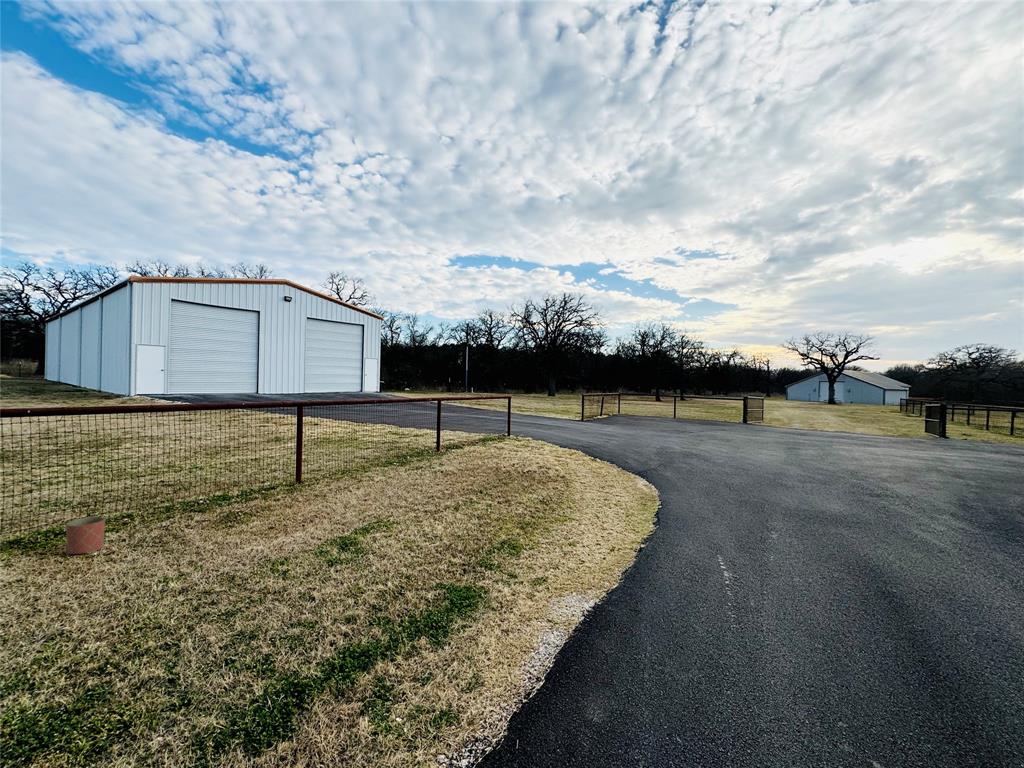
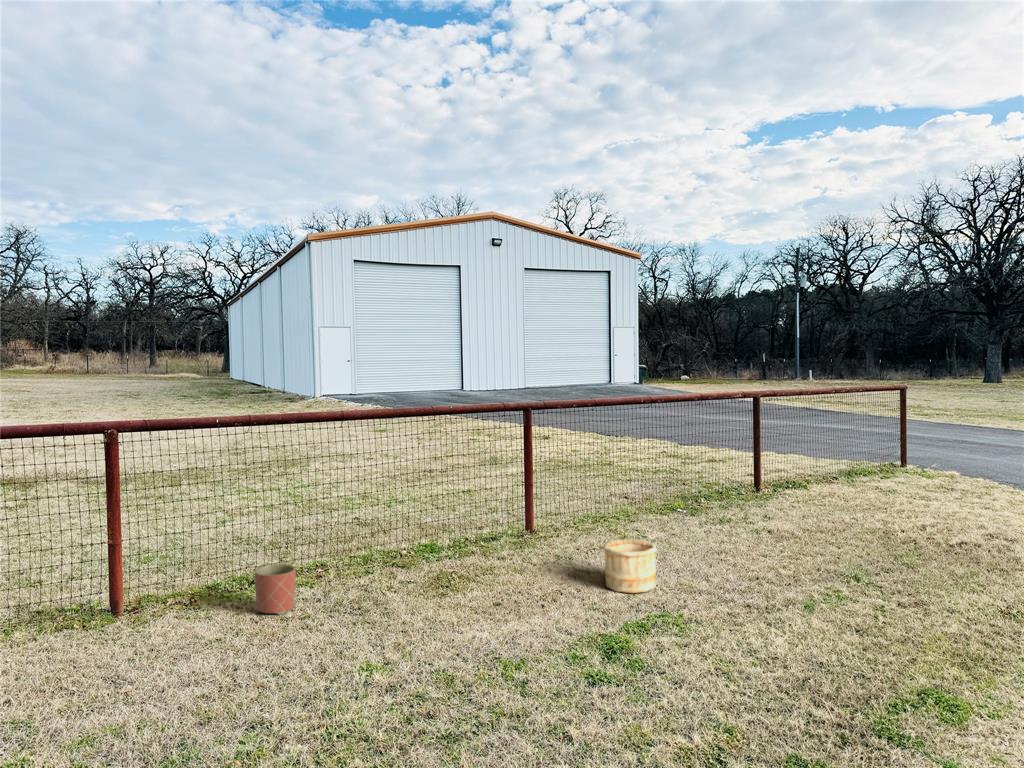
wooden bucket: none [343,481,376,512] -> present [603,539,657,593]

